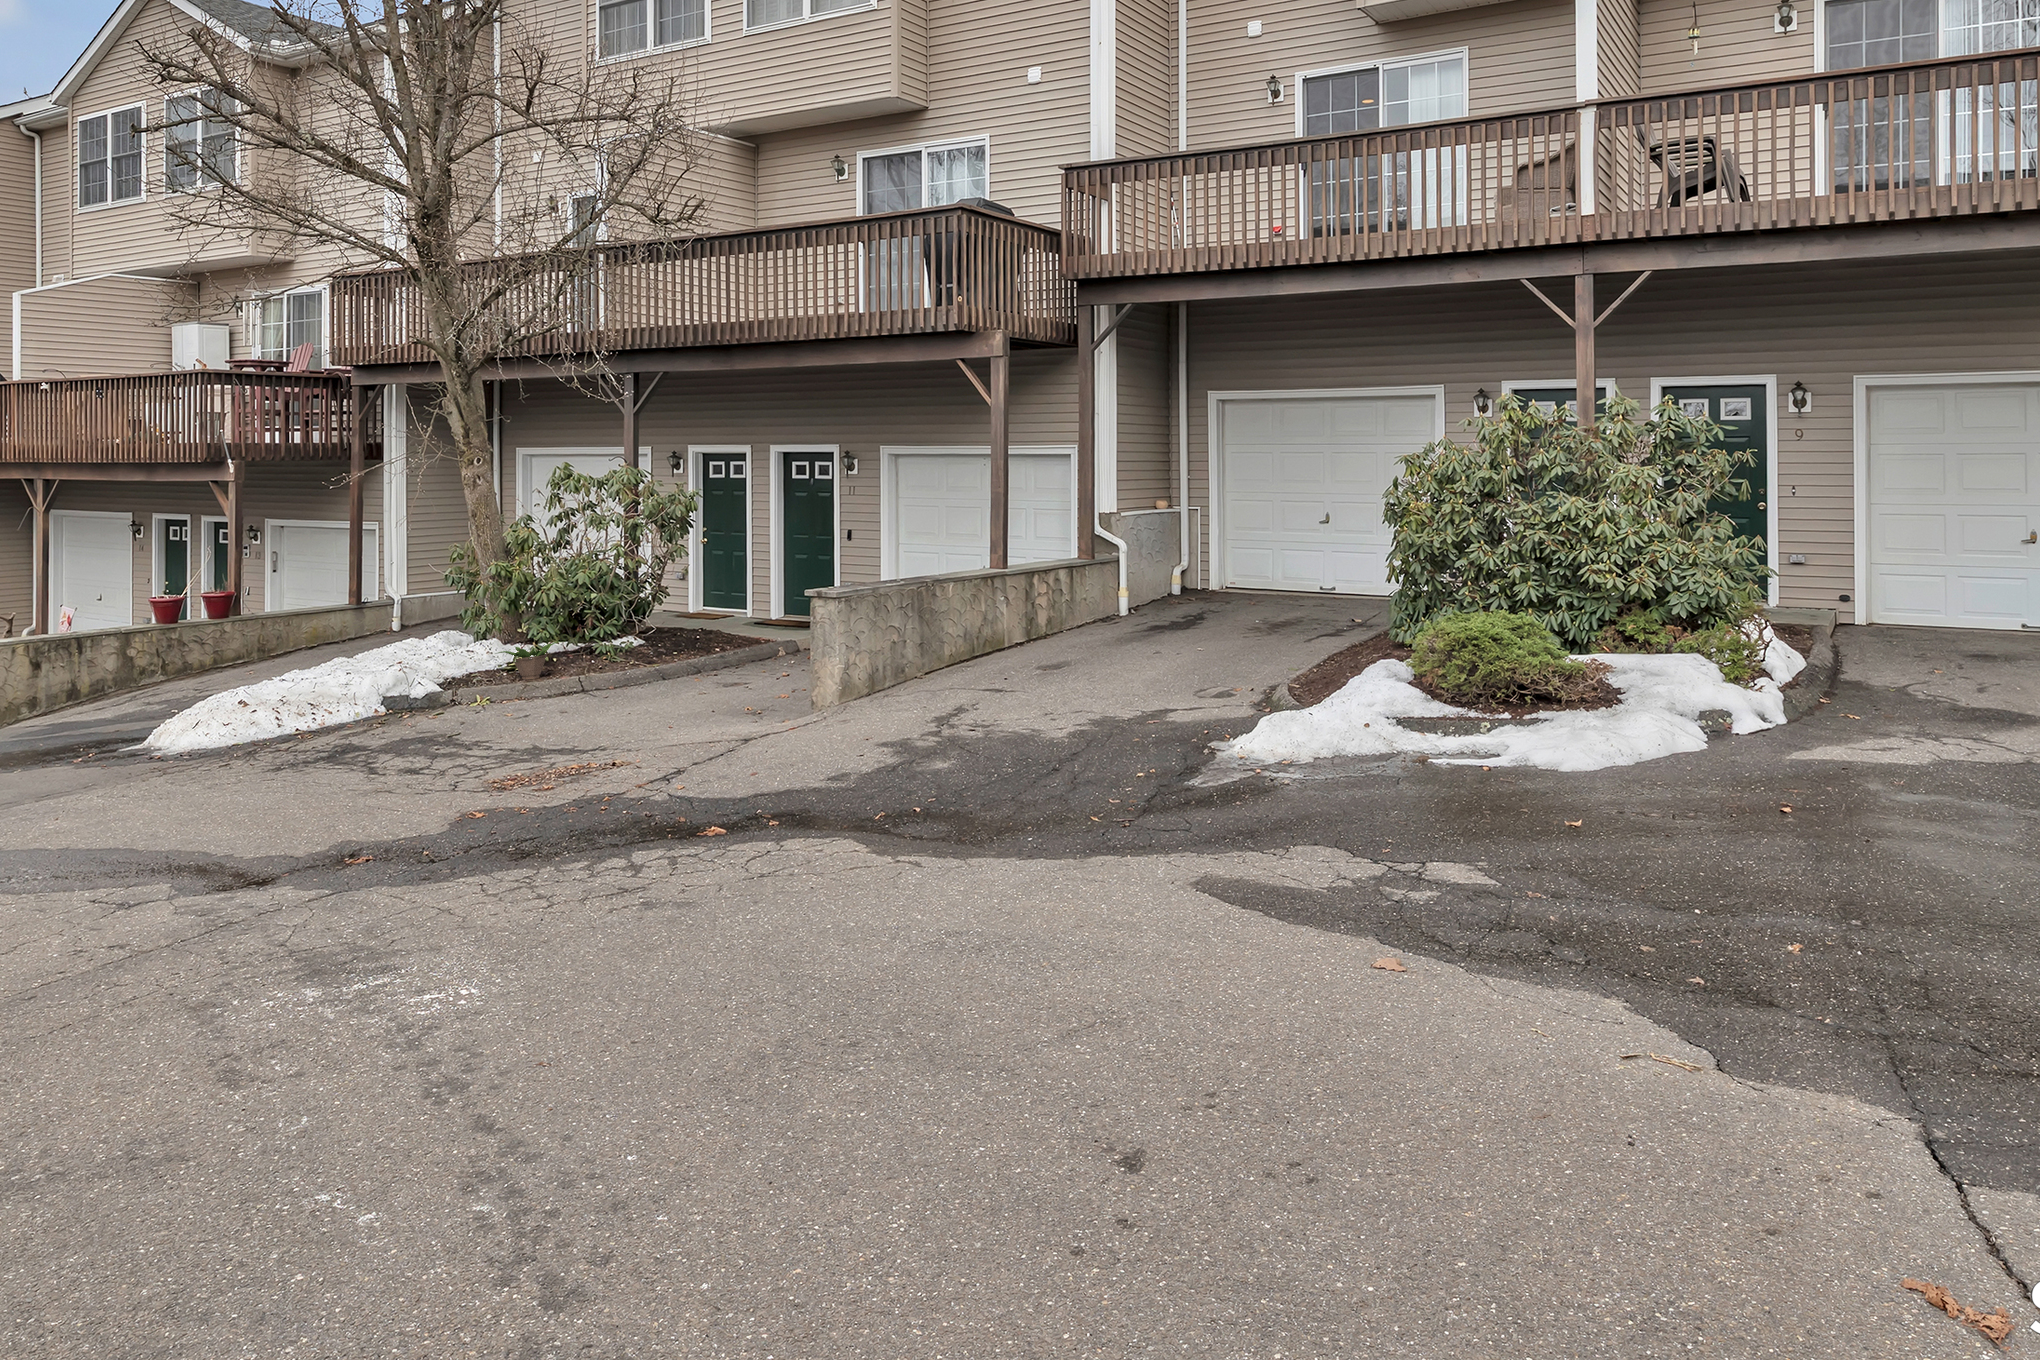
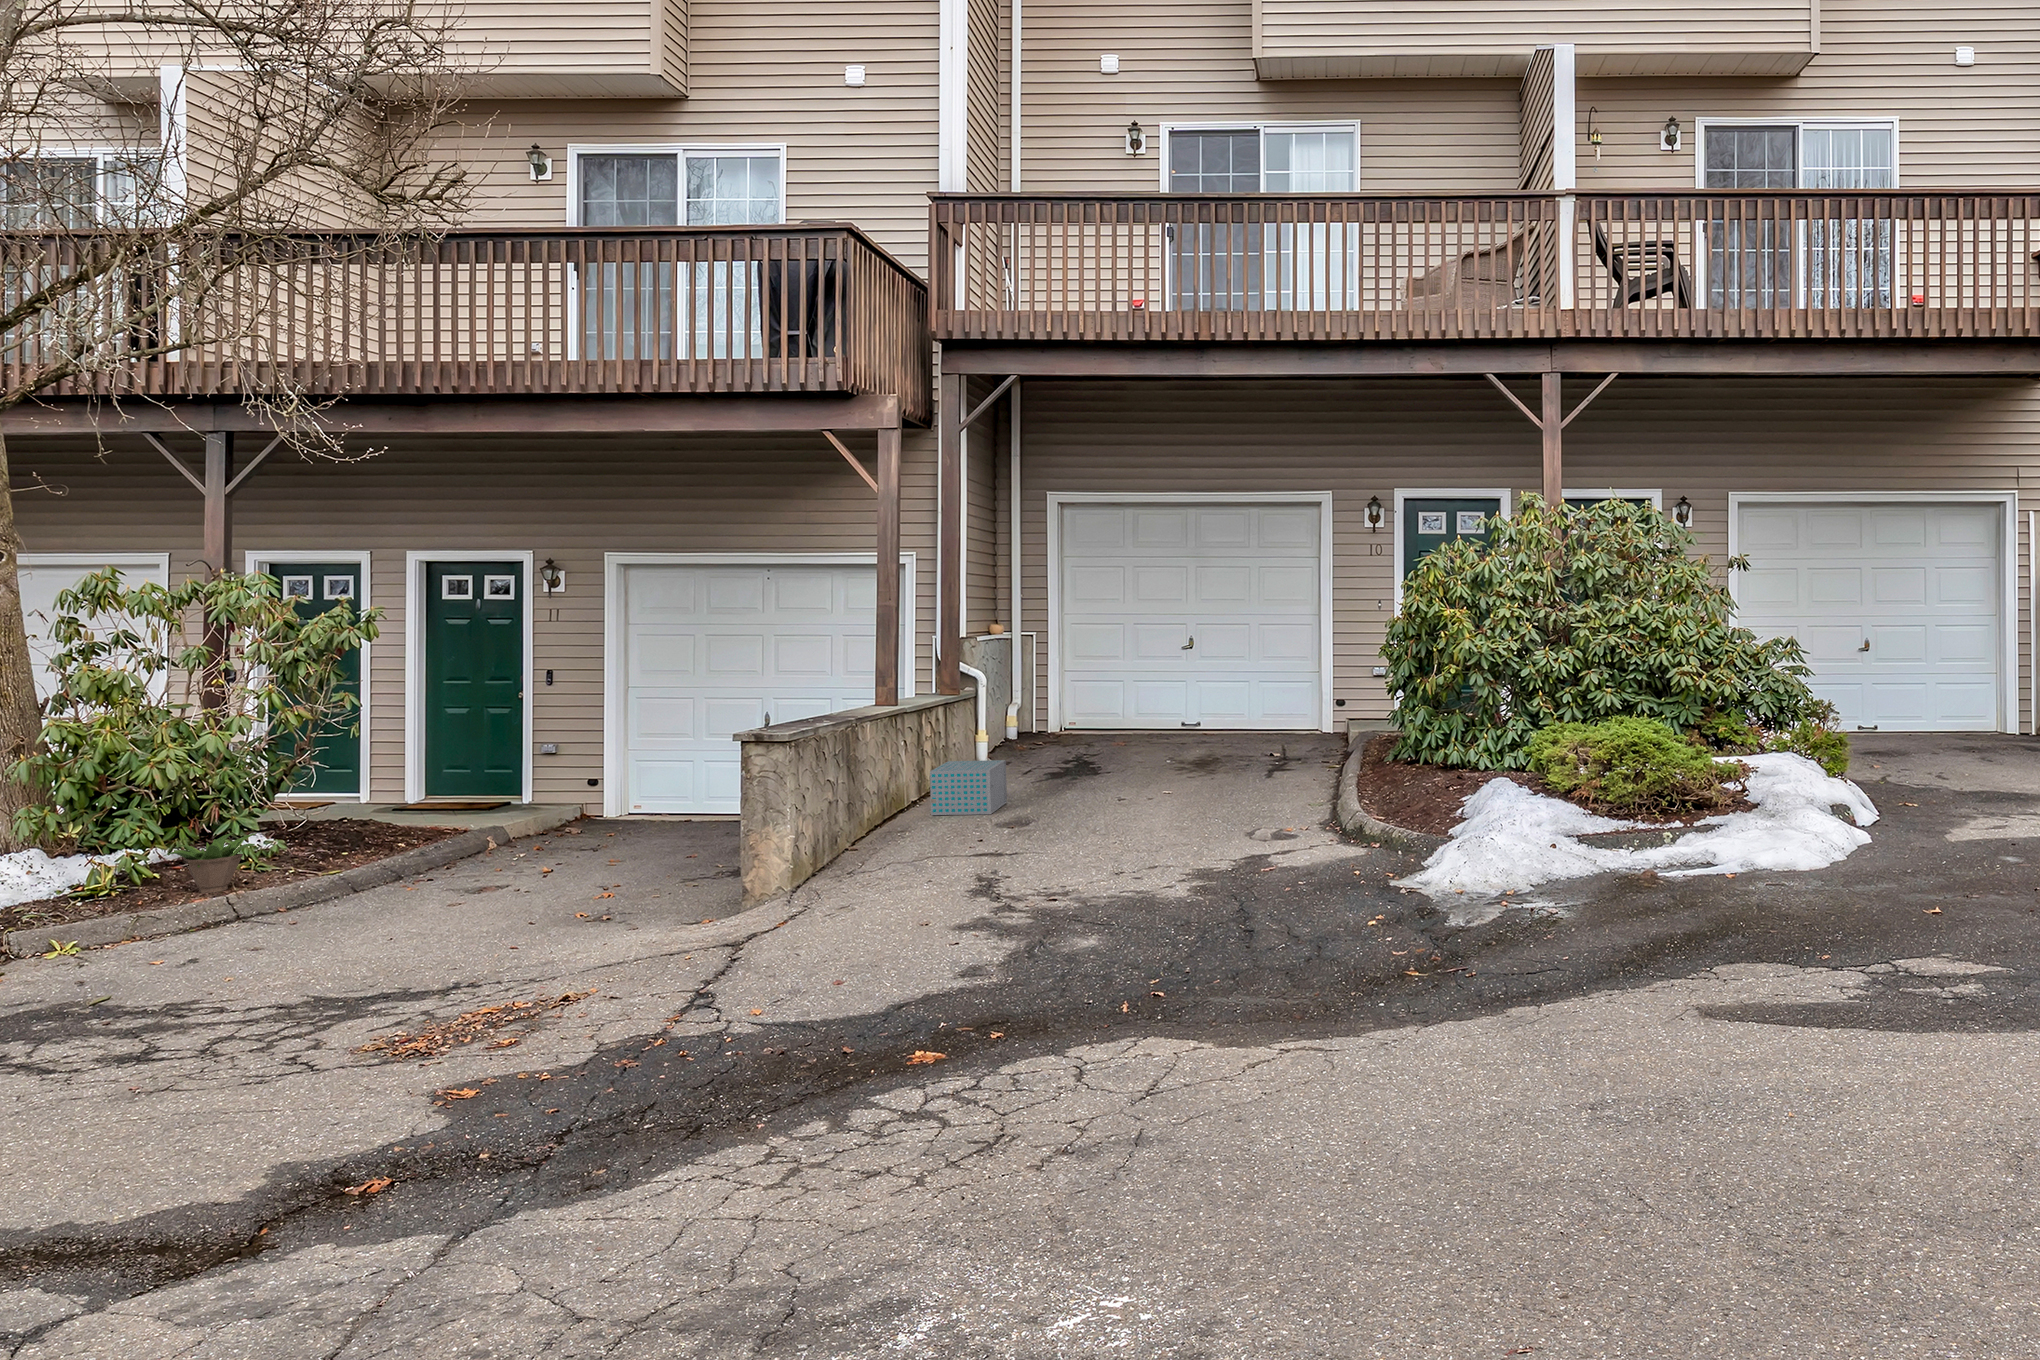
storage box: none [1019,613,1092,658] -> present [930,760,1007,815]

